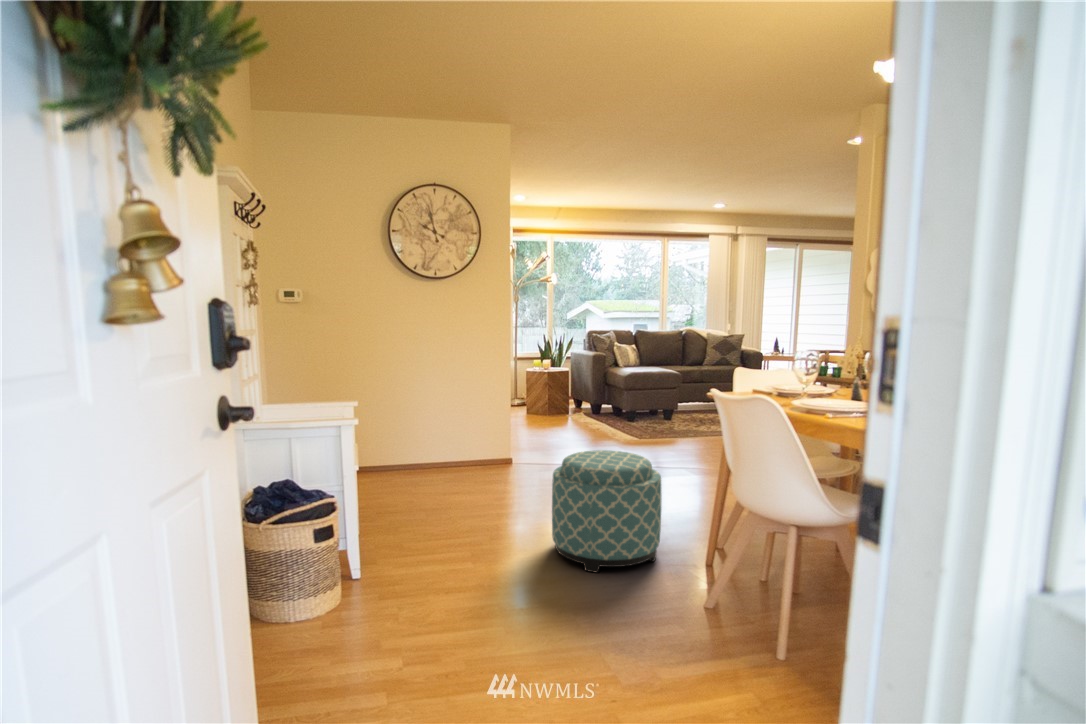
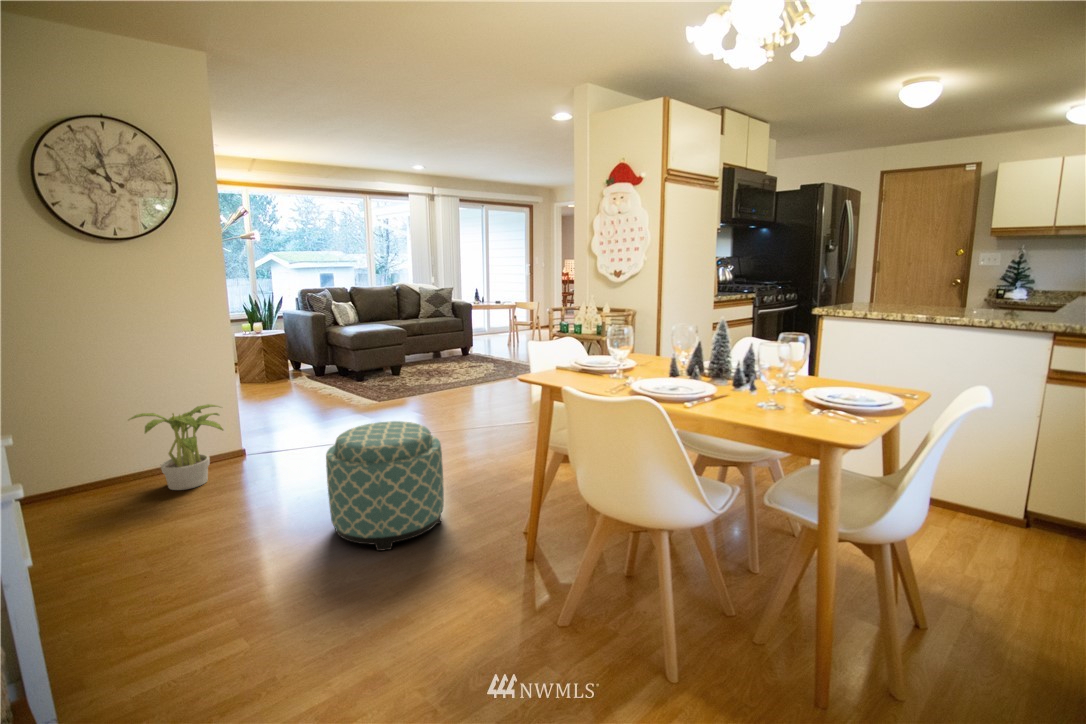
potted plant: none [424,420,492,490] -> present [128,404,223,490]

